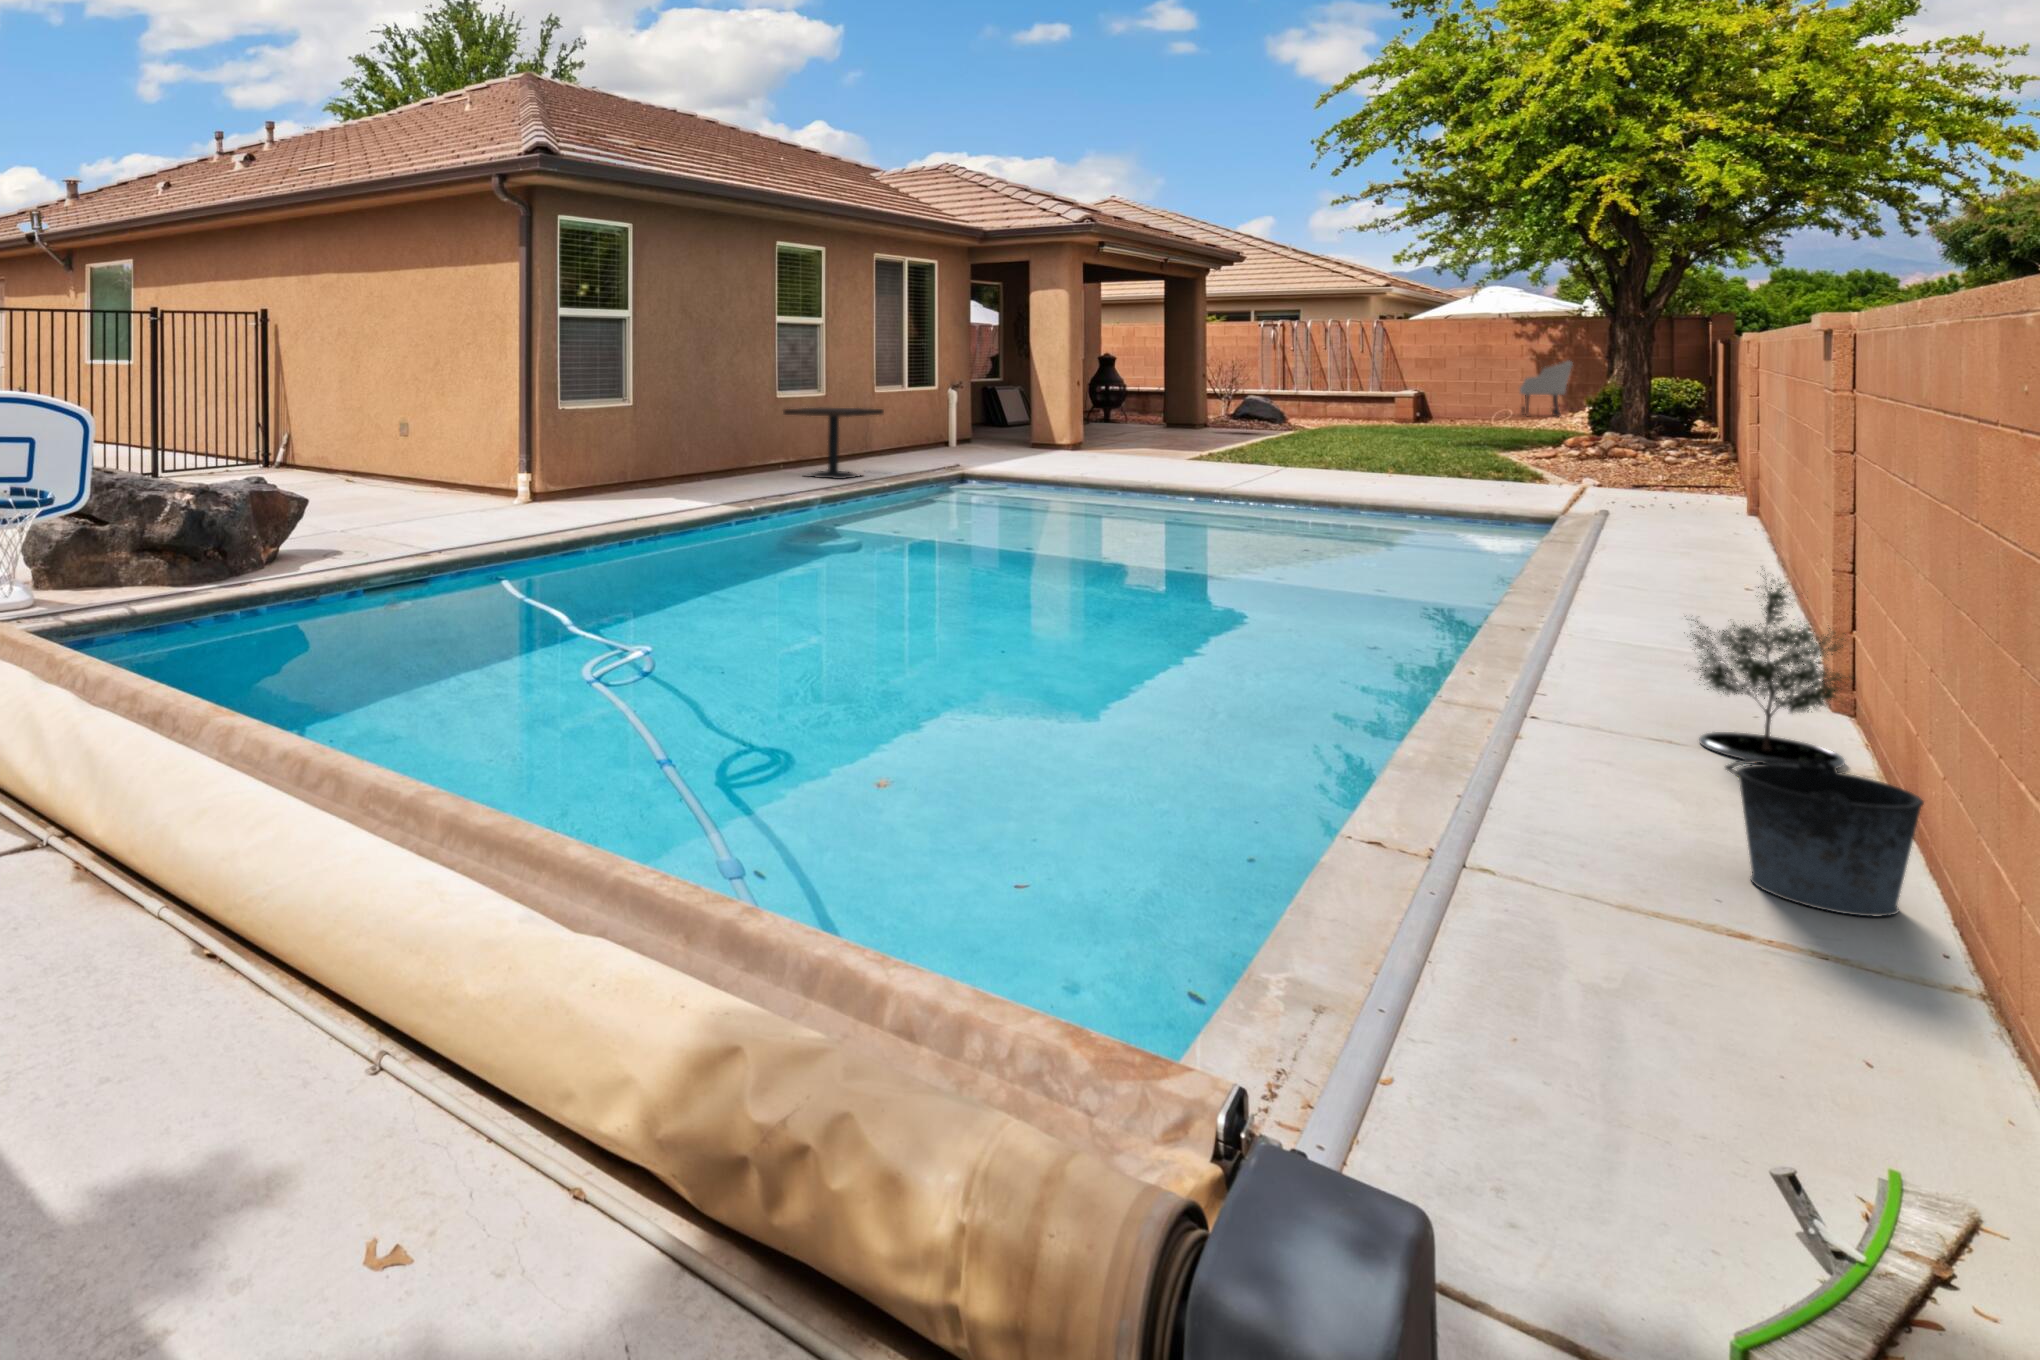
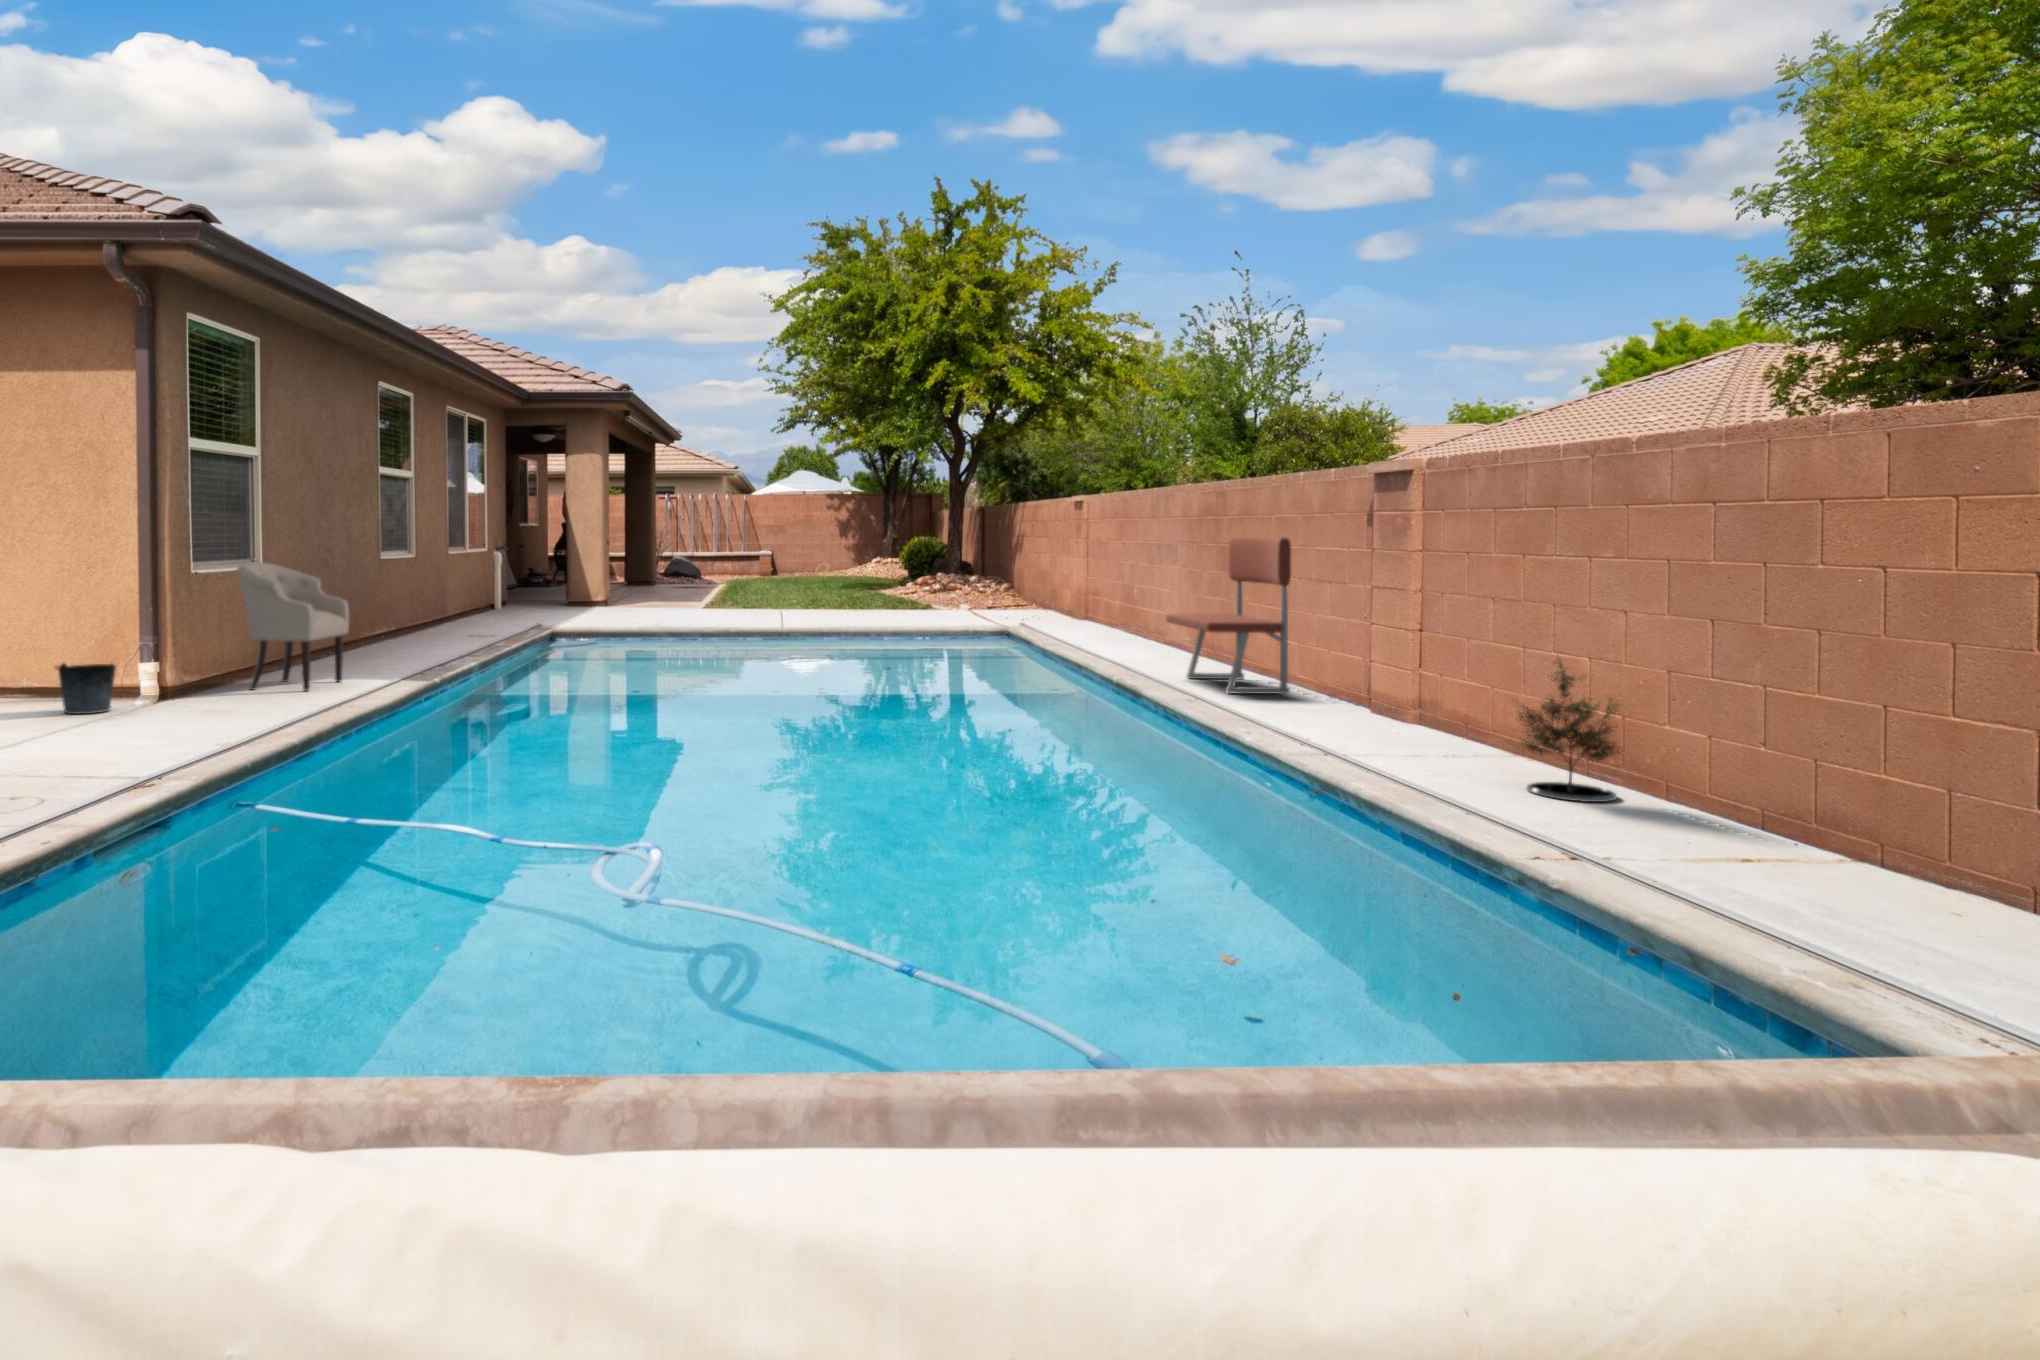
chair: present [1520,361,1572,416] -> present [237,562,349,691]
bench: none [1607,386,1782,604] -> present [1166,537,1291,694]
side table: present [783,407,884,479] -> none [387,569,490,647]
bucket: present [1725,758,1924,917] -> present [55,663,116,714]

